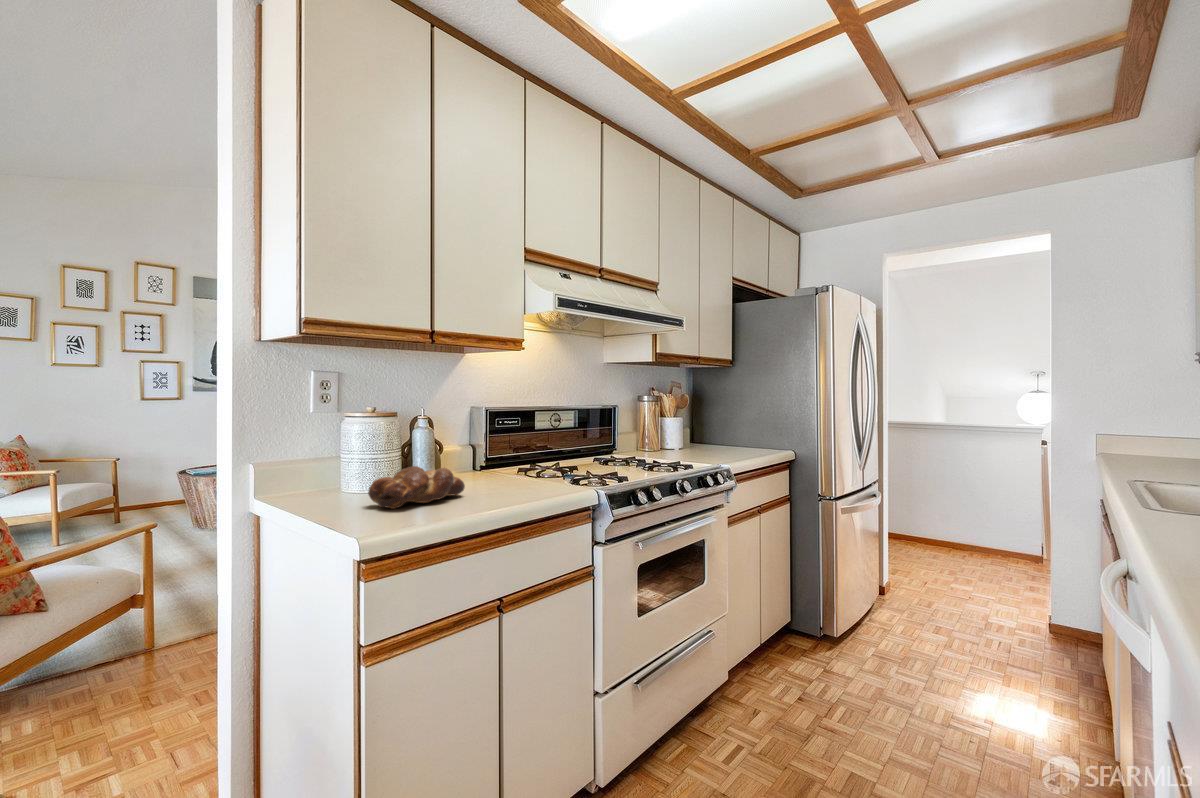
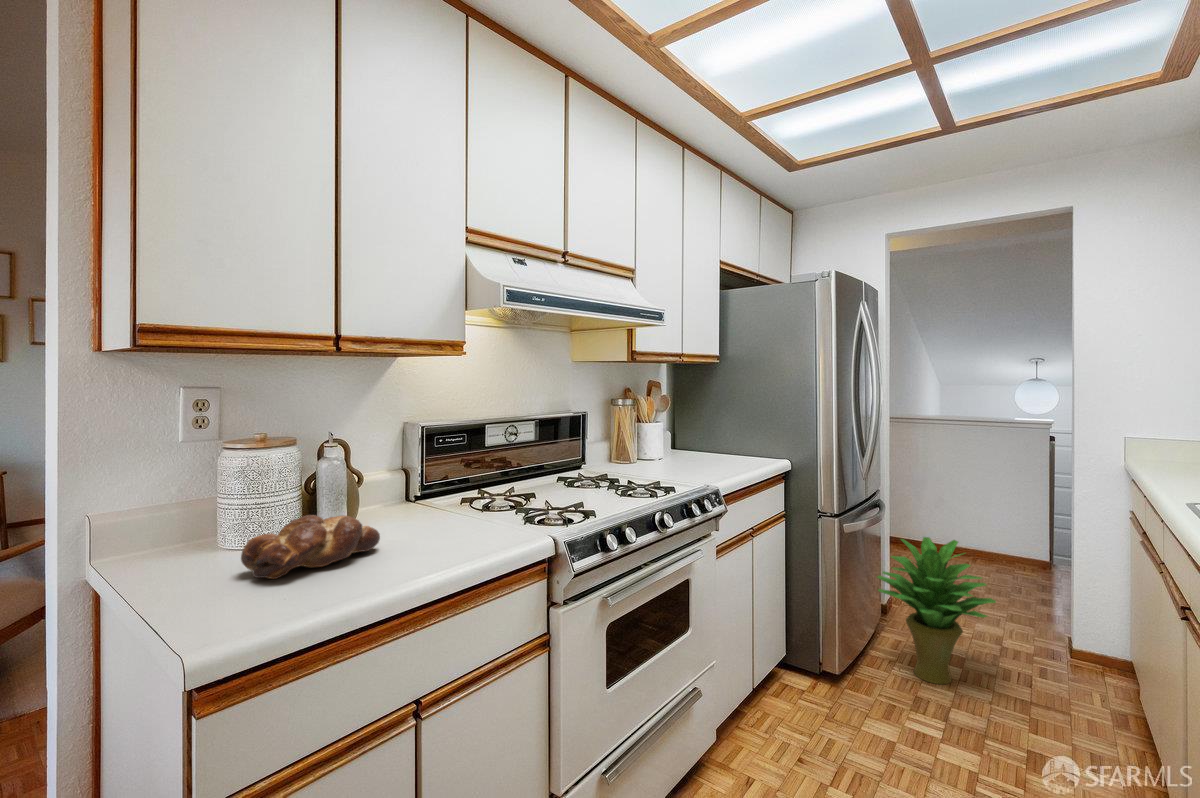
potted plant: none [871,519,978,648] -> present [877,537,996,684]

